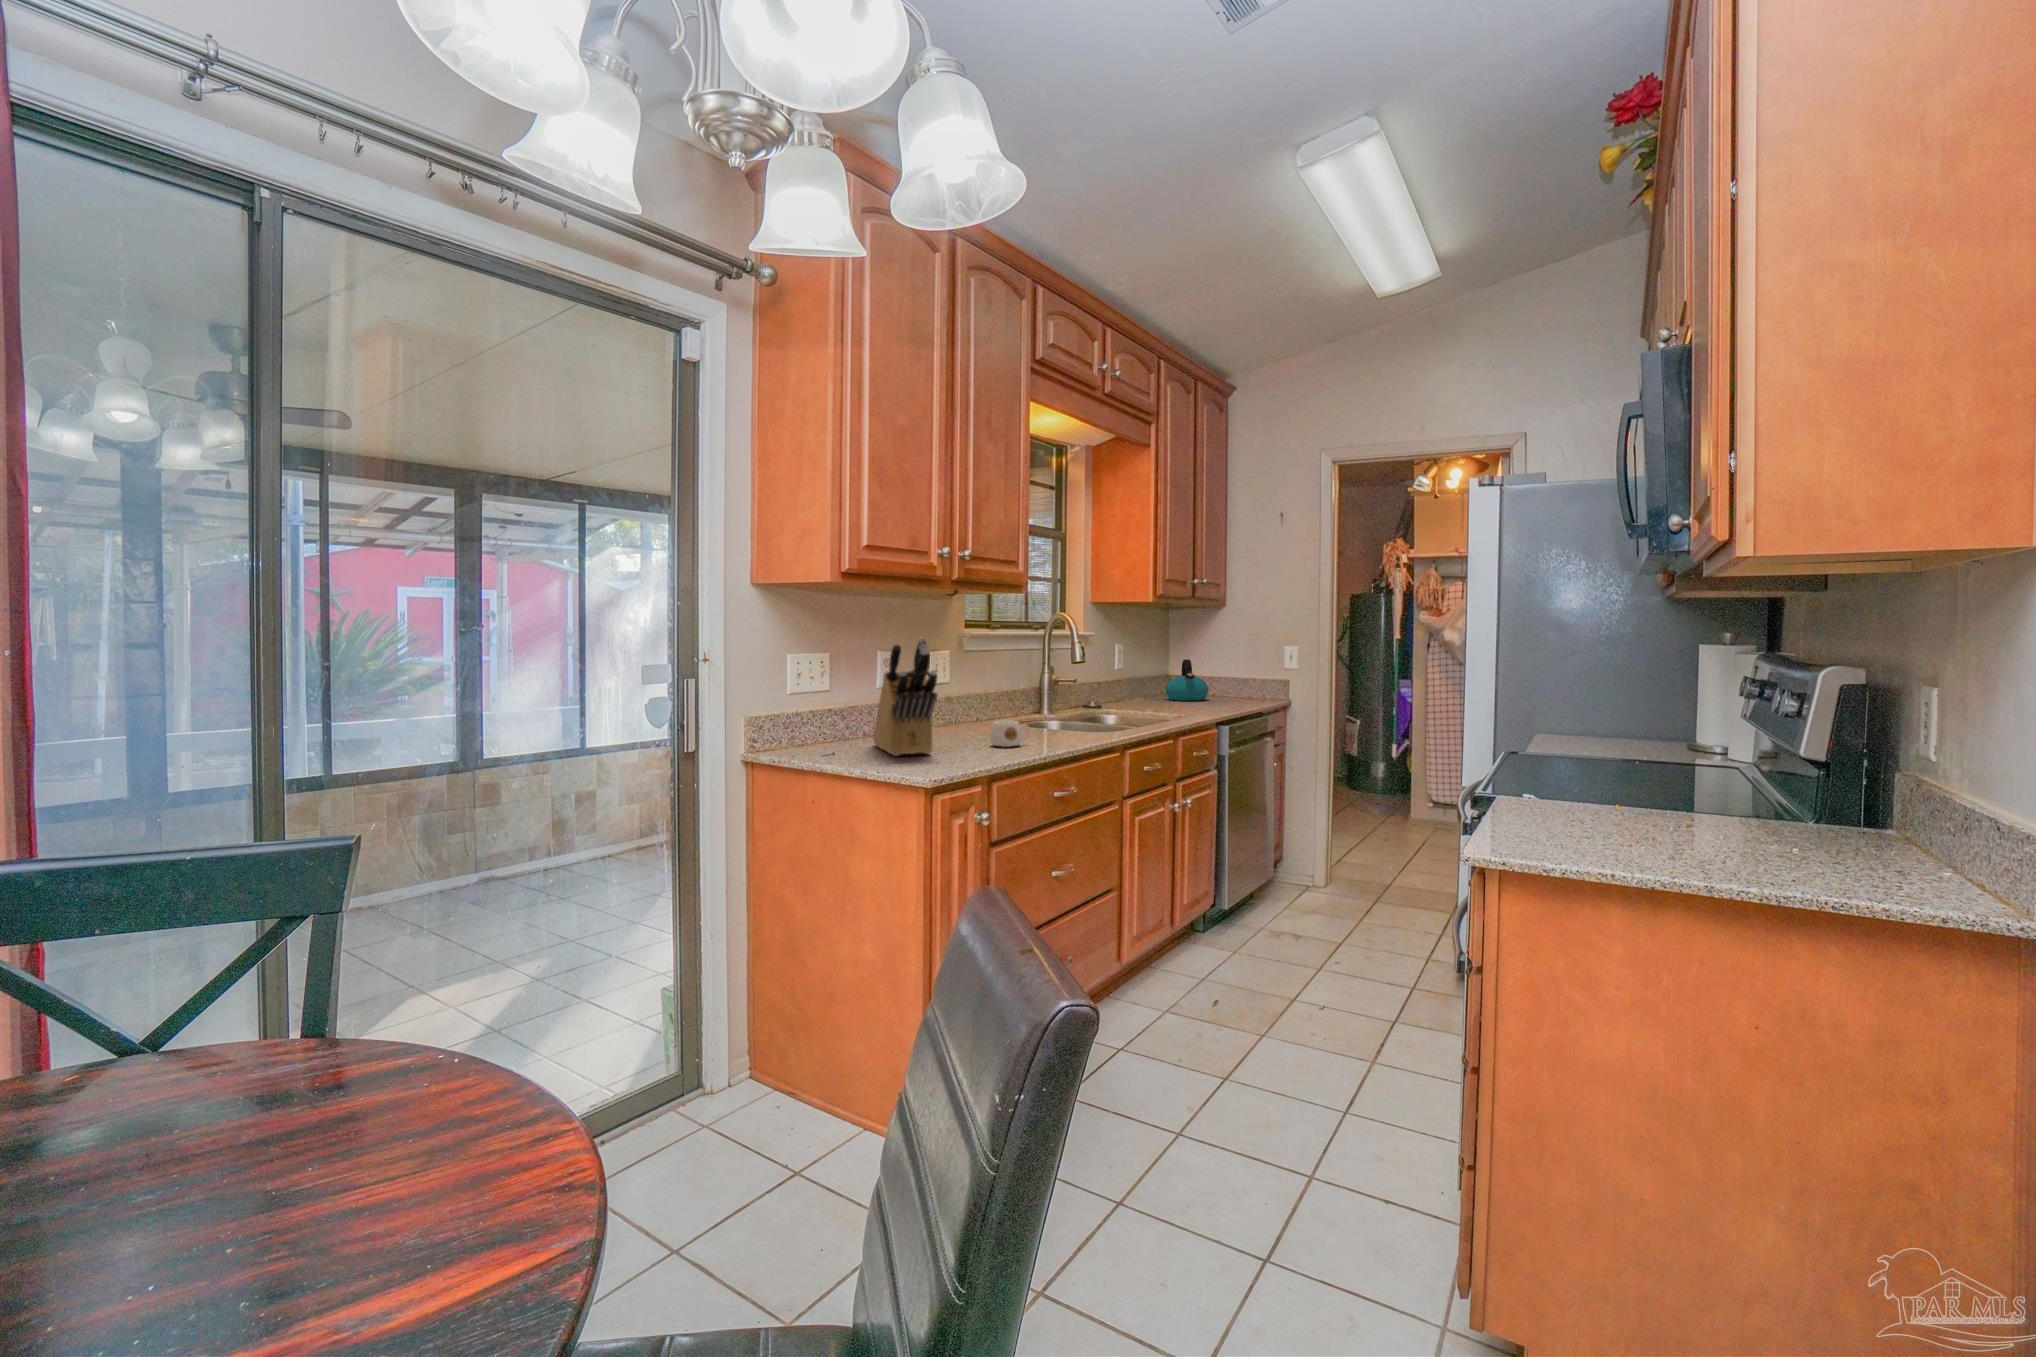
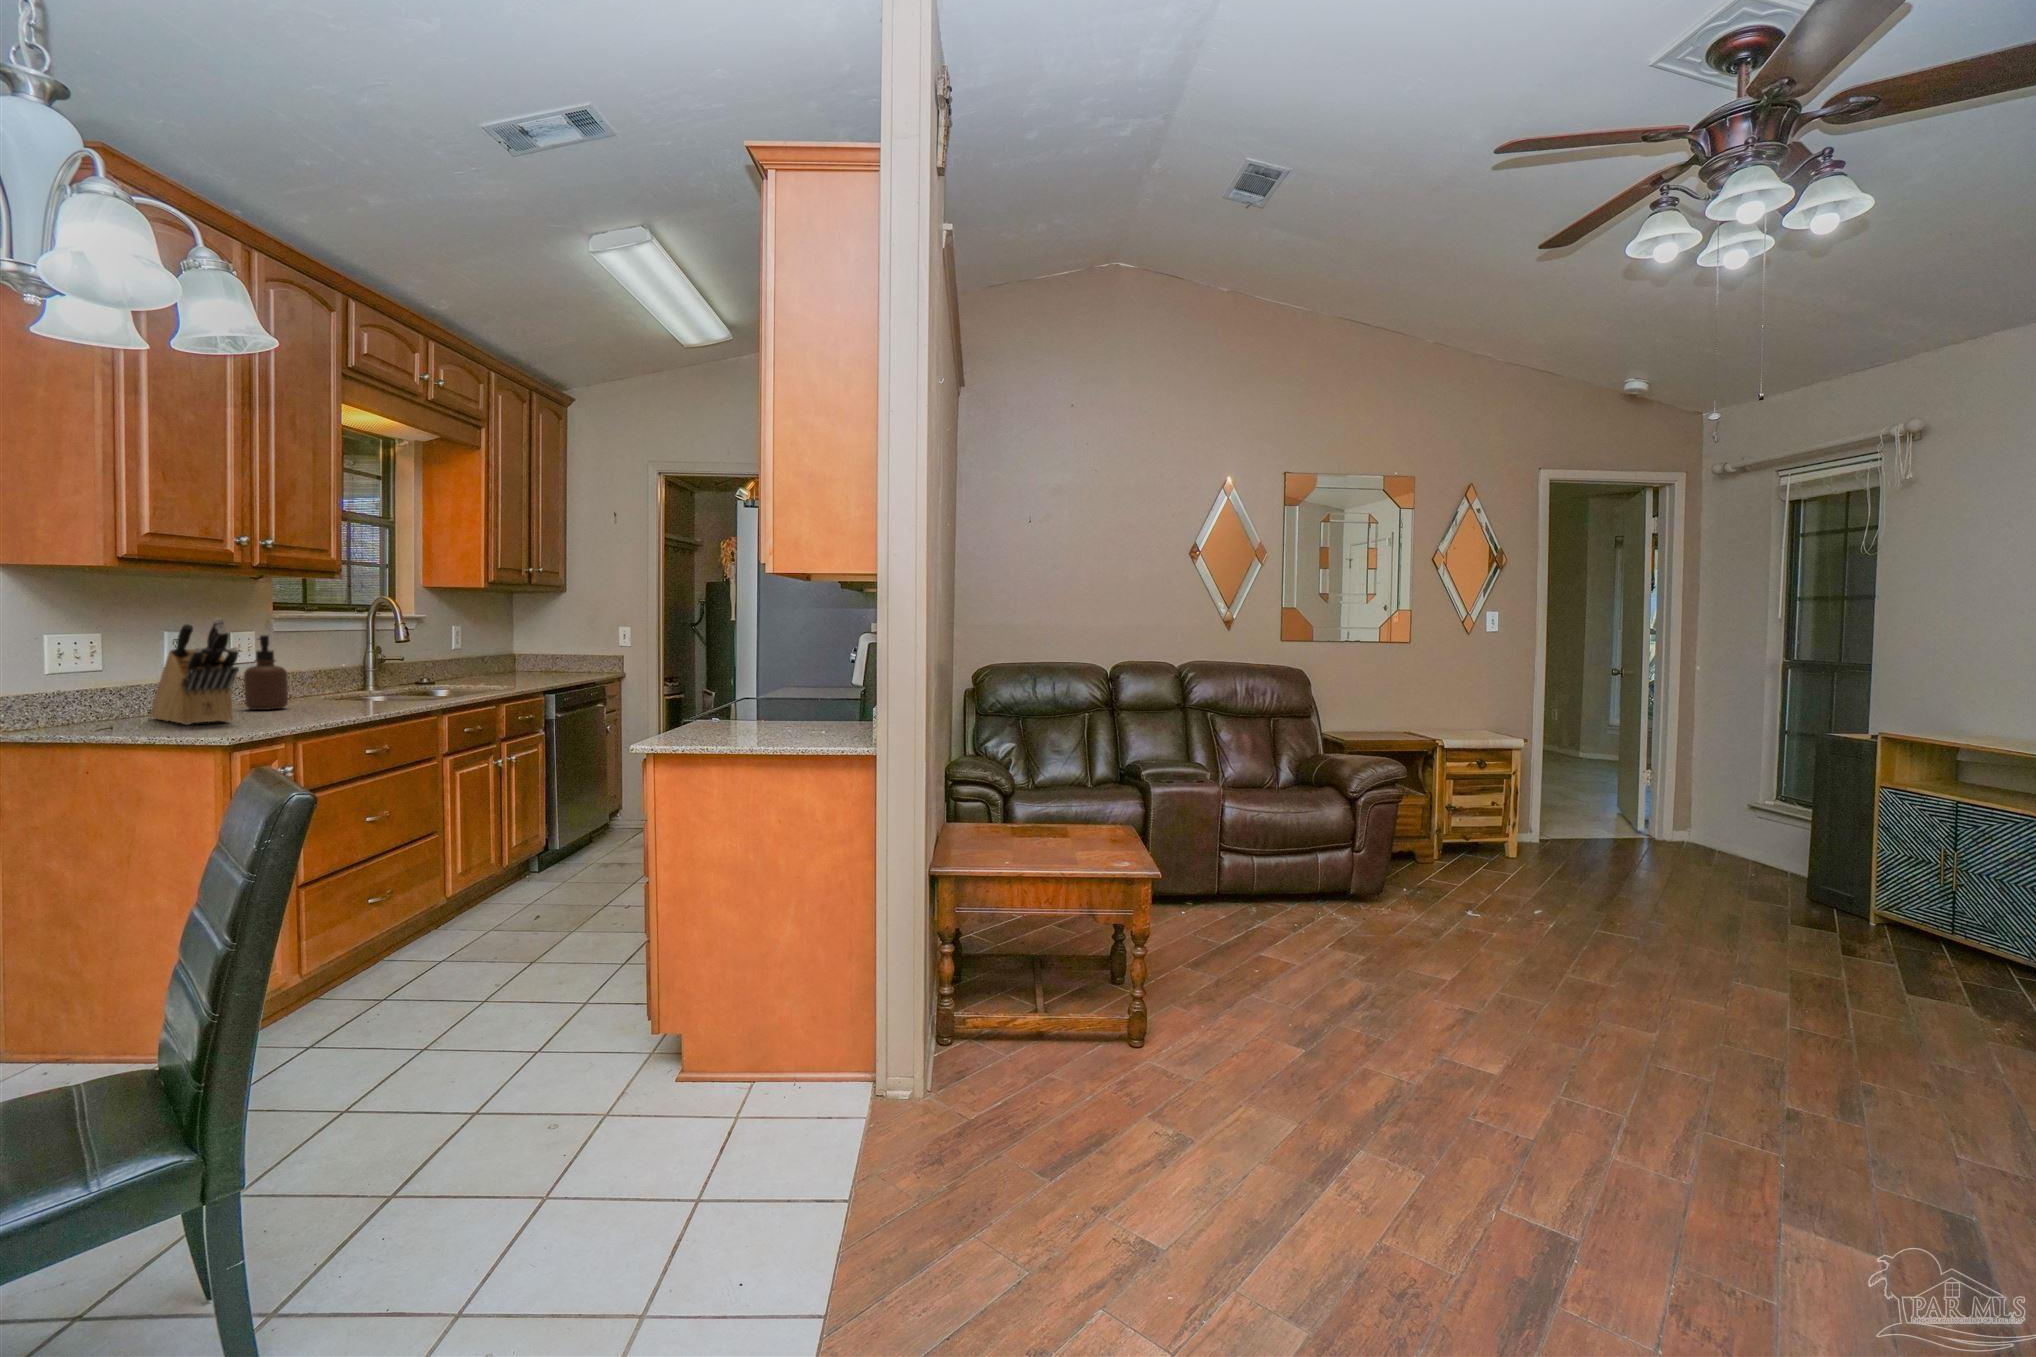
soap dispenser: none [947,657,981,738] -> present [244,635,288,710]
kettle: present [1165,659,1208,701] -> none [508,640,552,677]
mug: present [990,720,1030,747] -> none [299,692,345,714]

